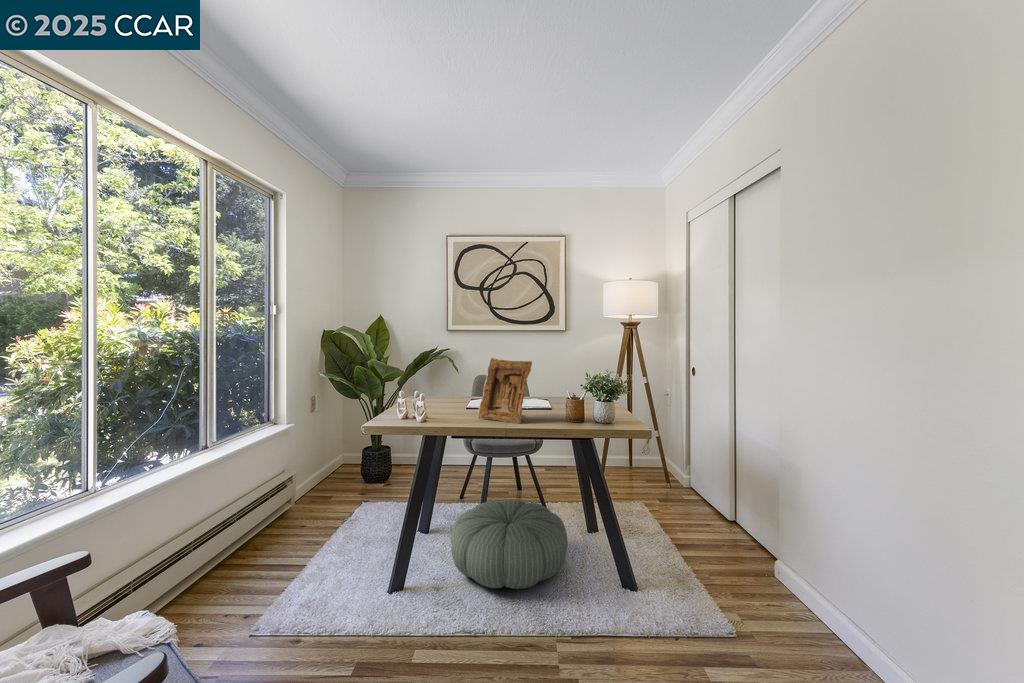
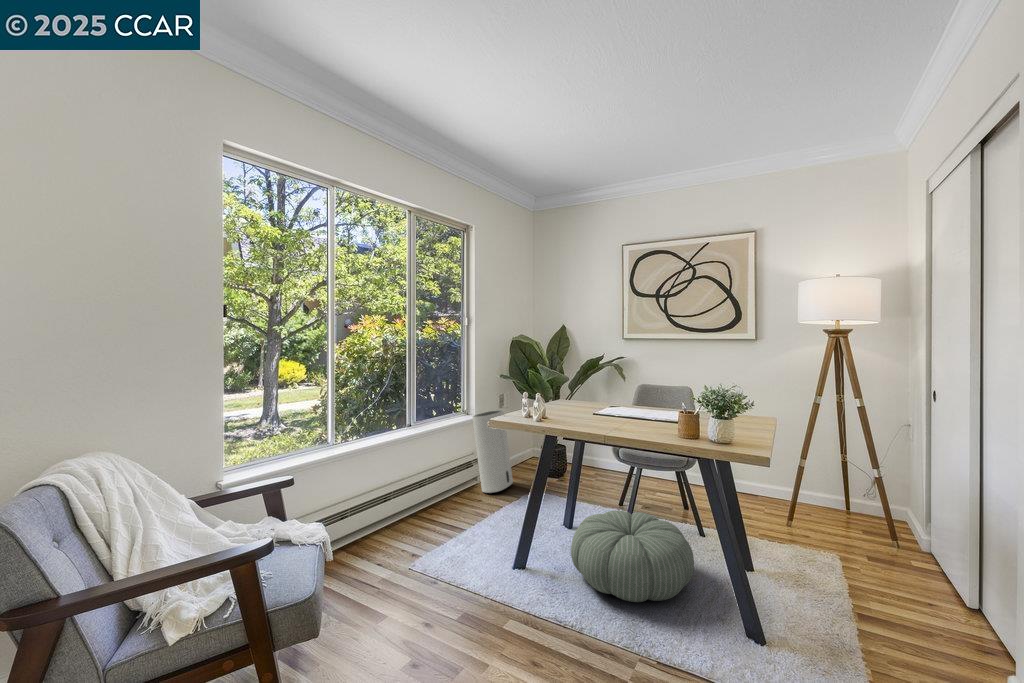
picture frame: present [478,358,532,424] -> none [597,368,649,435]
air purifier: none [288,415,339,515] -> present [473,410,513,493]

